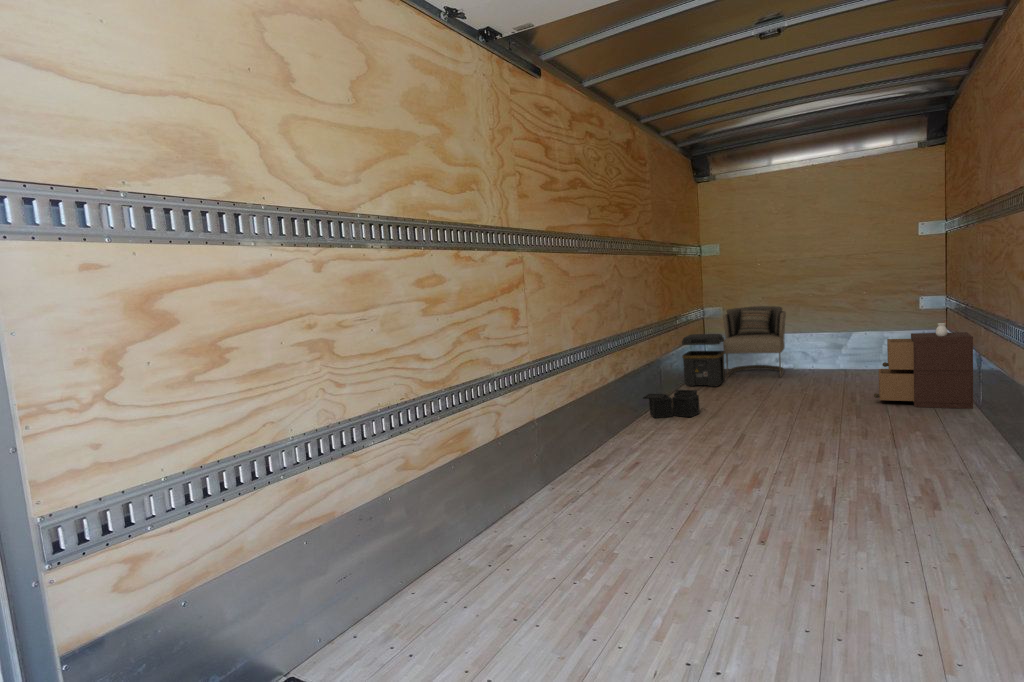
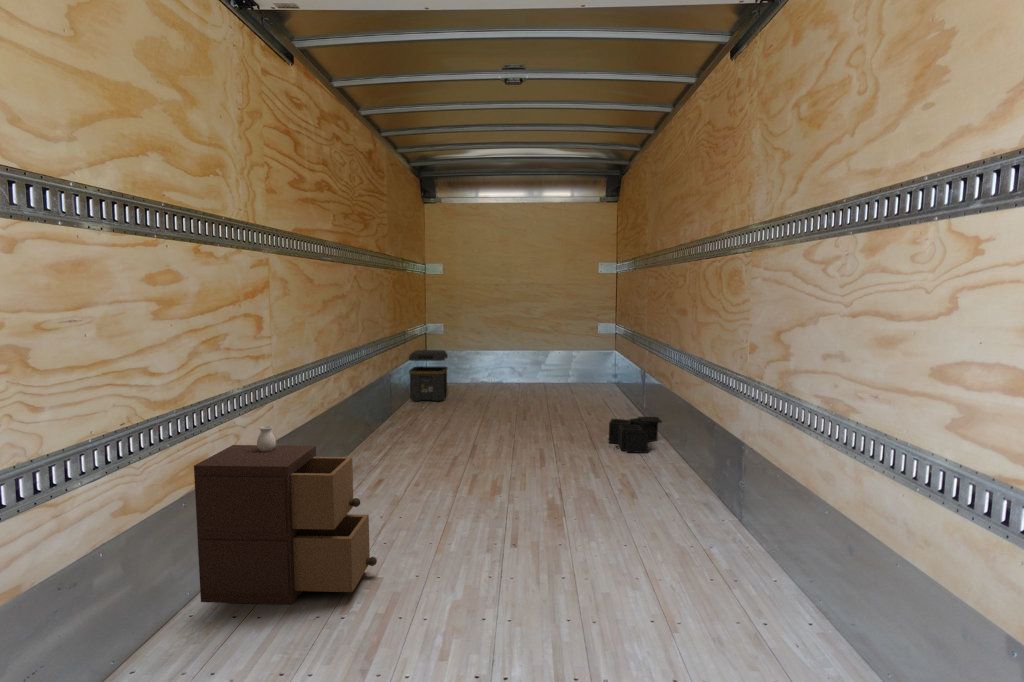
armchair: present [723,306,786,377] -> none [446,326,500,392]
storage cabinet: present [874,323,973,409] -> present [194,426,377,604]
storage bin: present [643,390,700,418] -> present [609,417,662,453]

